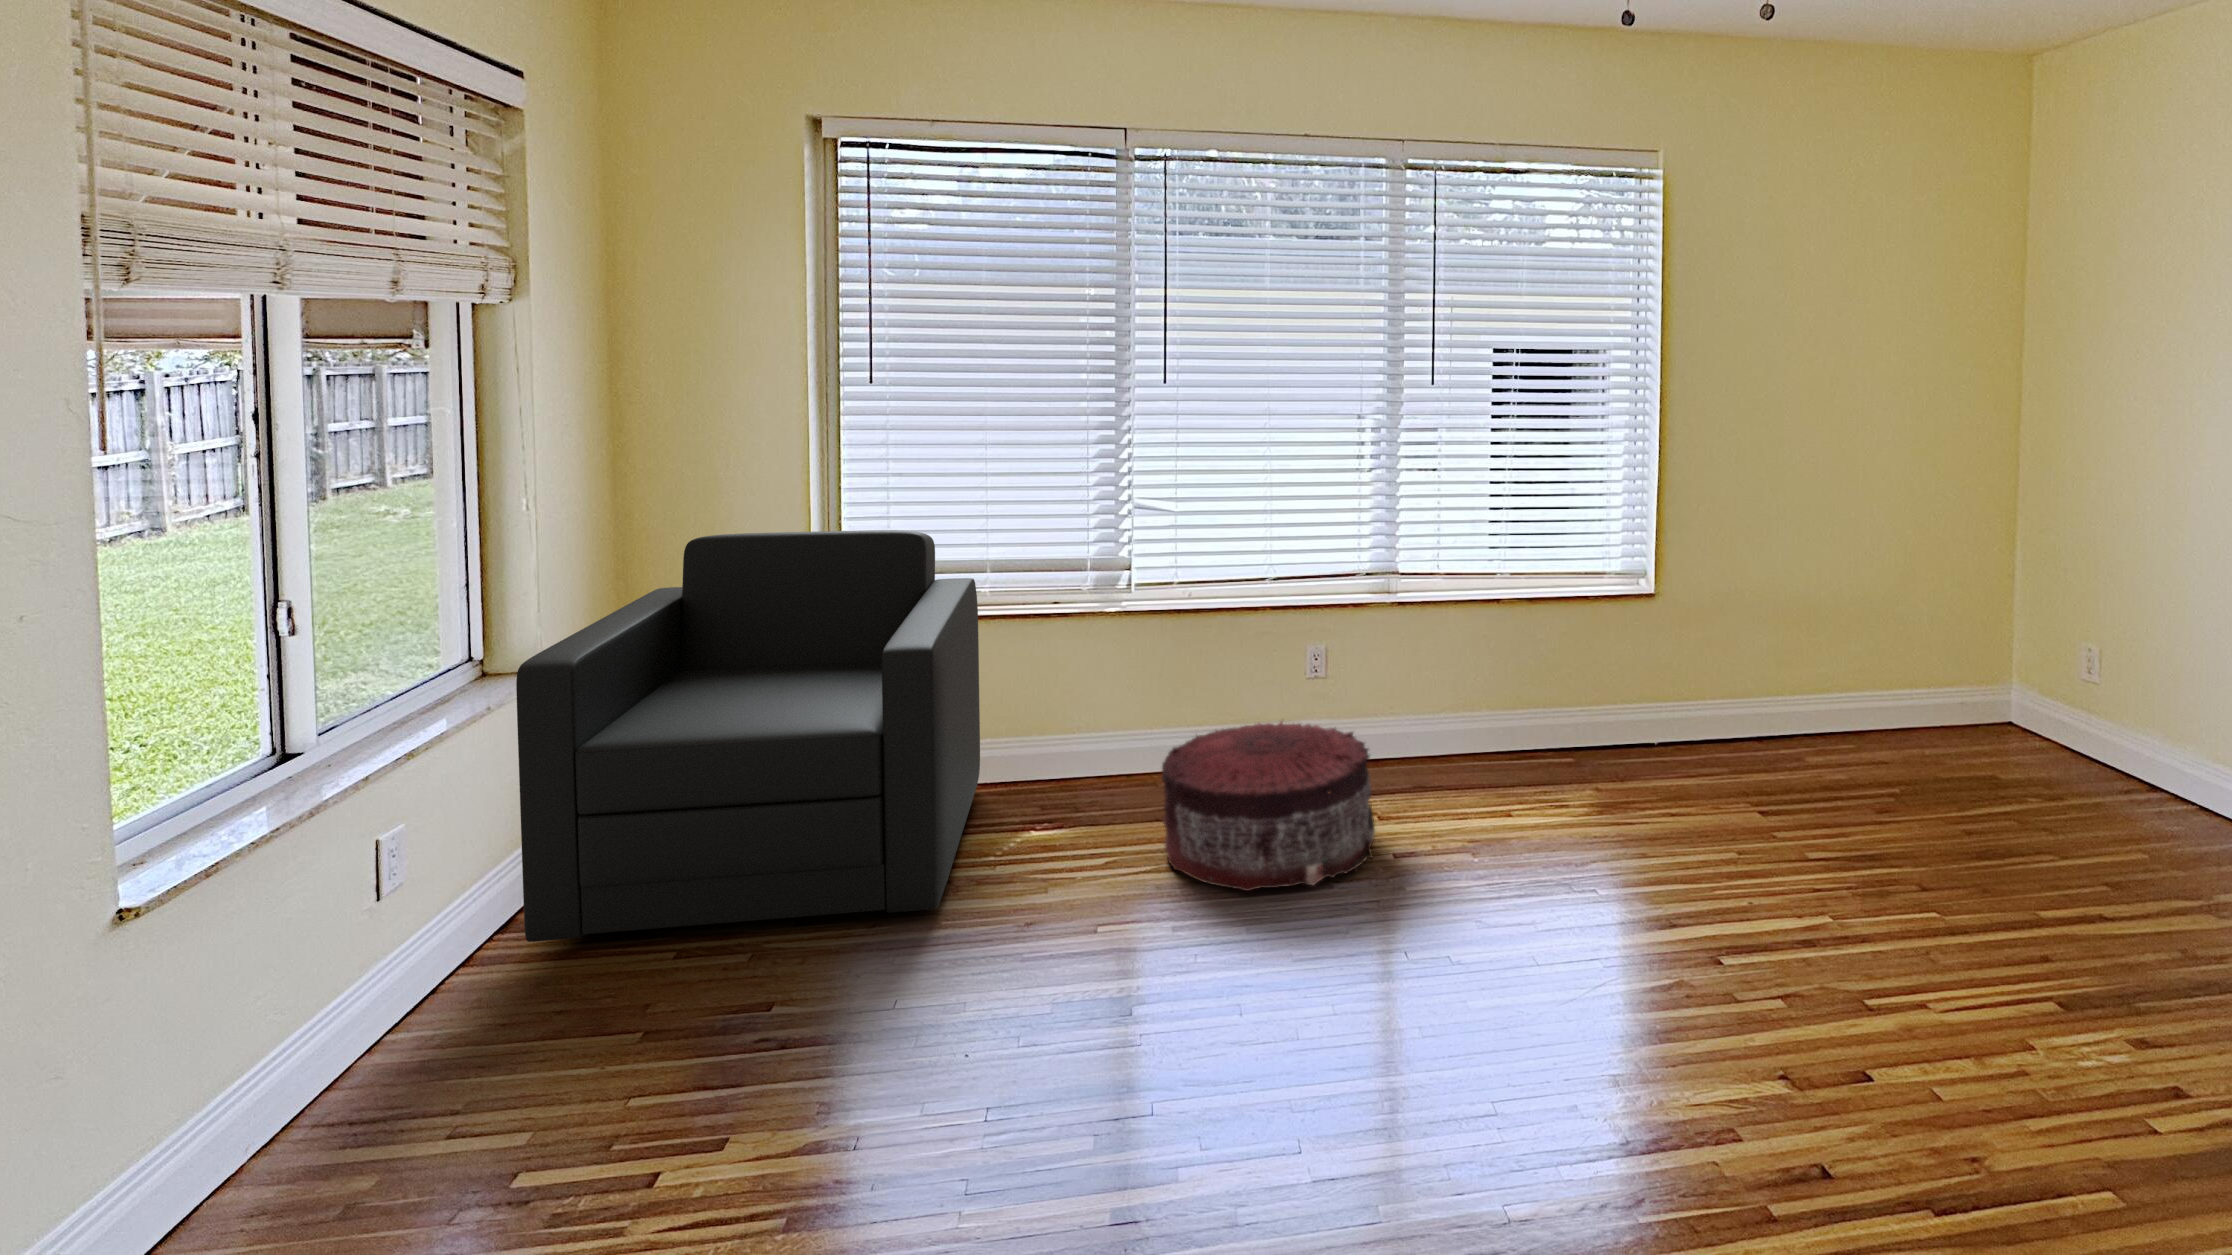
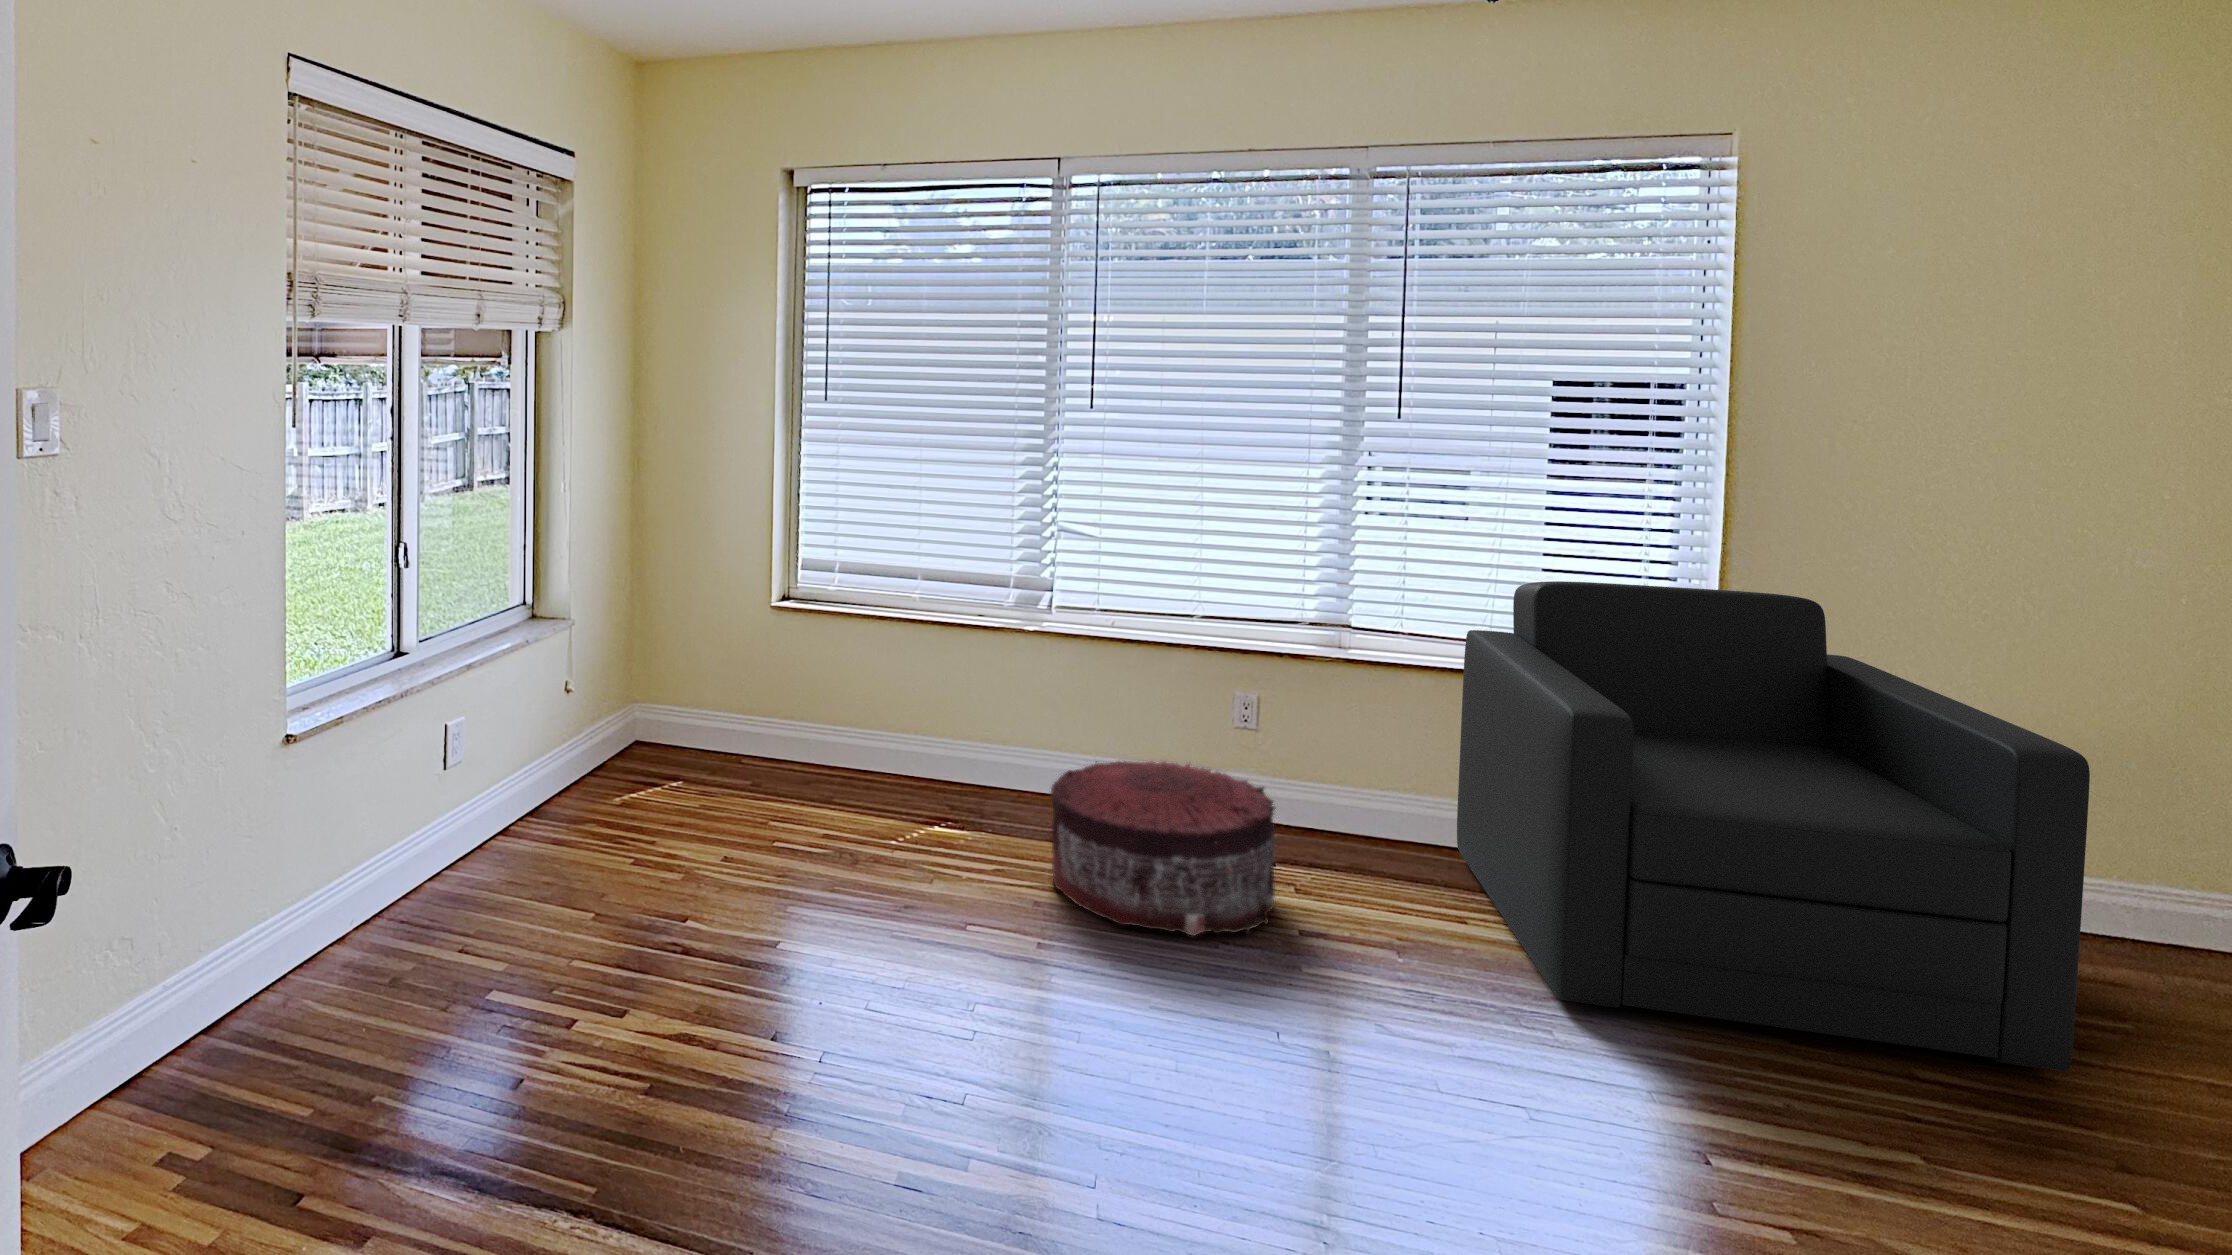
armchair: present [516,530,980,942] -> present [1457,581,2090,1071]

